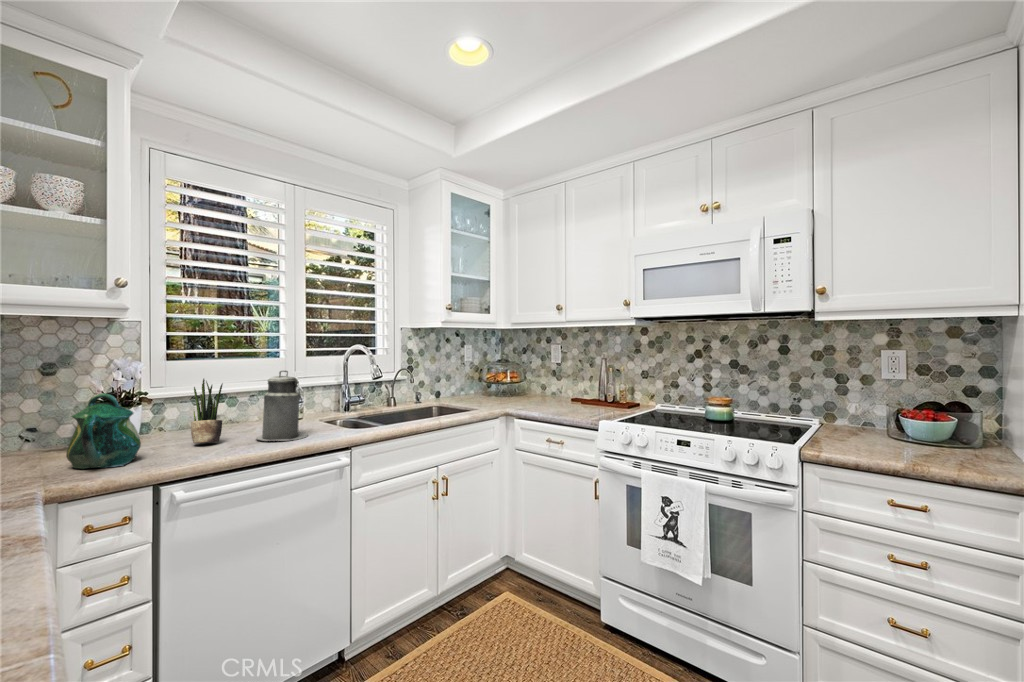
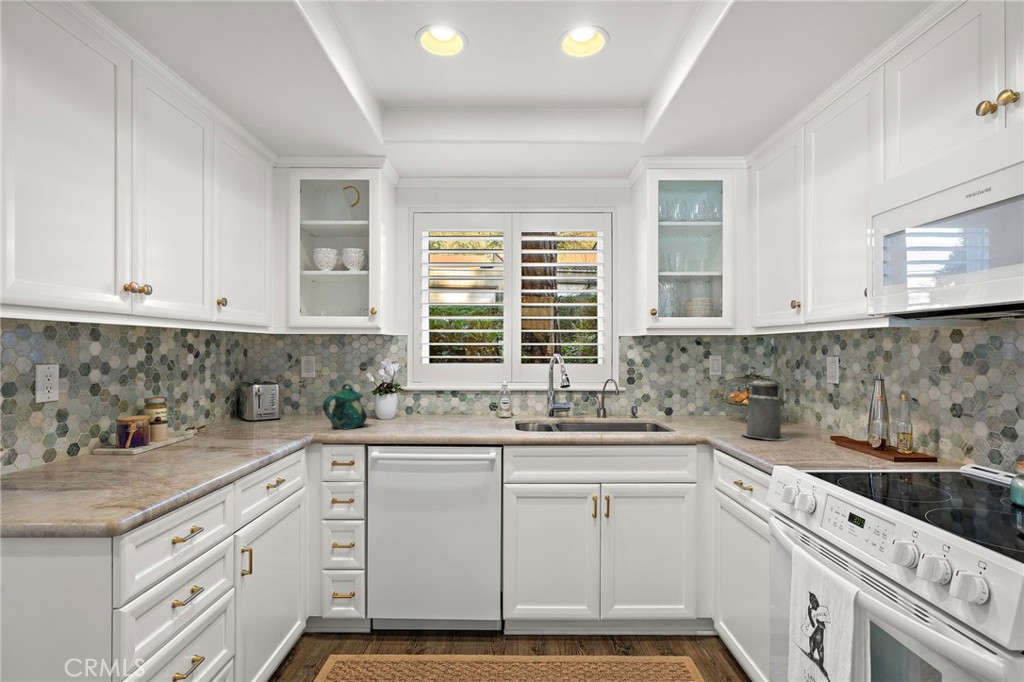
canister: present [256,370,308,441] -> present [741,376,790,440]
potted plant: present [191,379,223,443] -> none [401,377,423,424]

